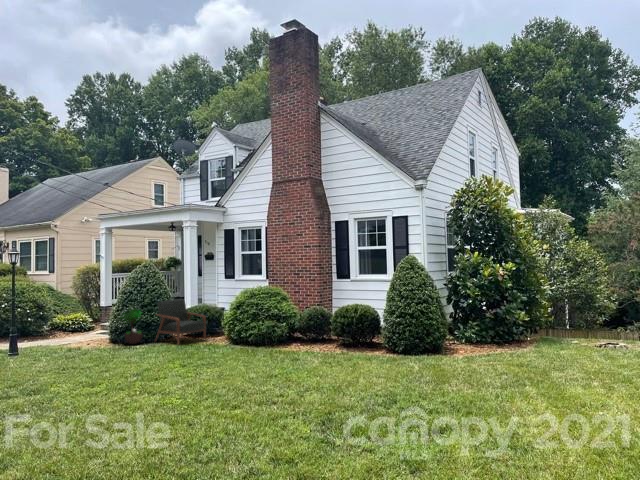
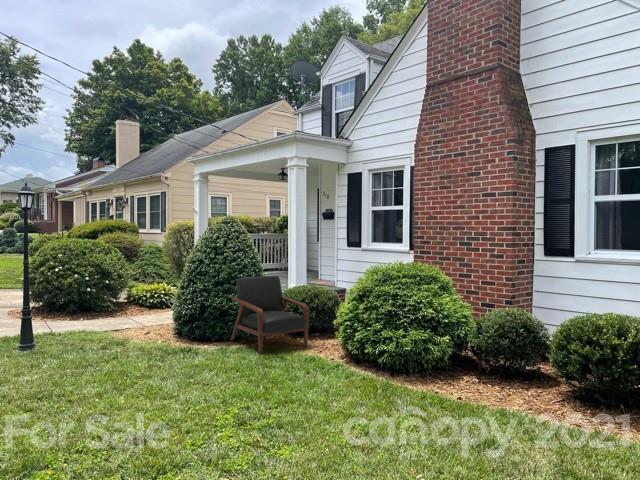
potted tree: present [122,309,142,344] -> none [174,282,211,343]

